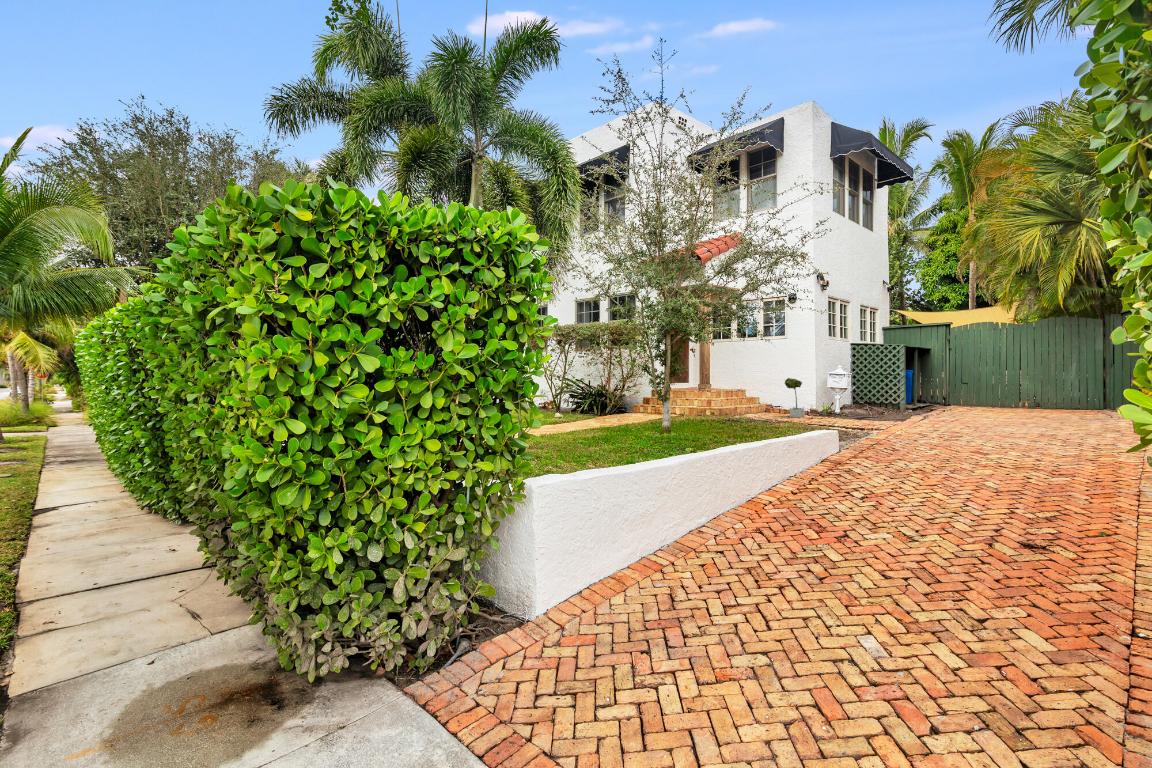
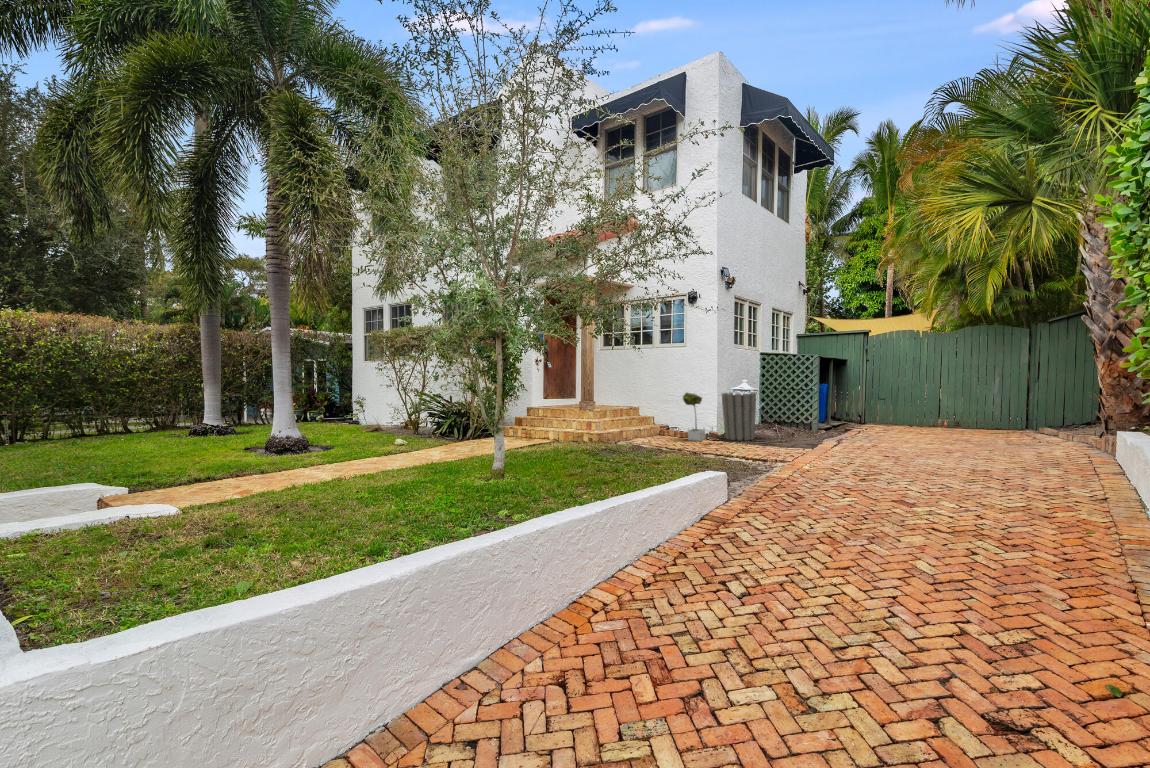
trash can: none [818,377,850,417] -> present [722,392,756,440]

